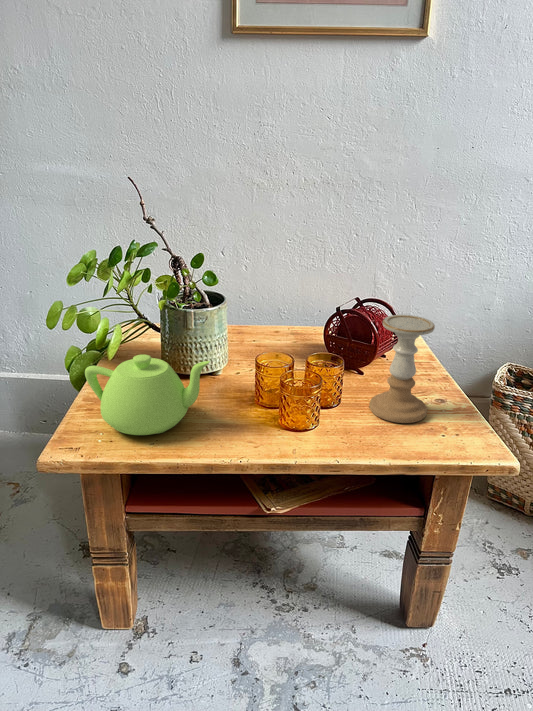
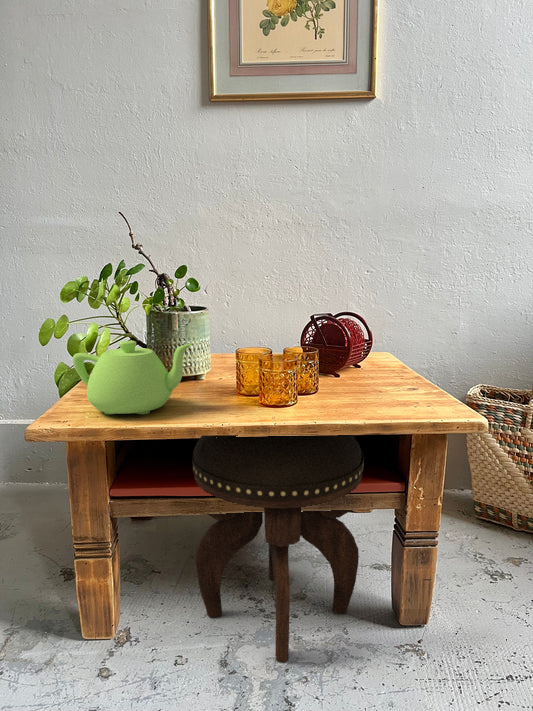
candle holder: present [369,315,435,423] -> none [346,305,402,403]
footstool: none [209,413,384,664] -> present [192,434,364,662]

